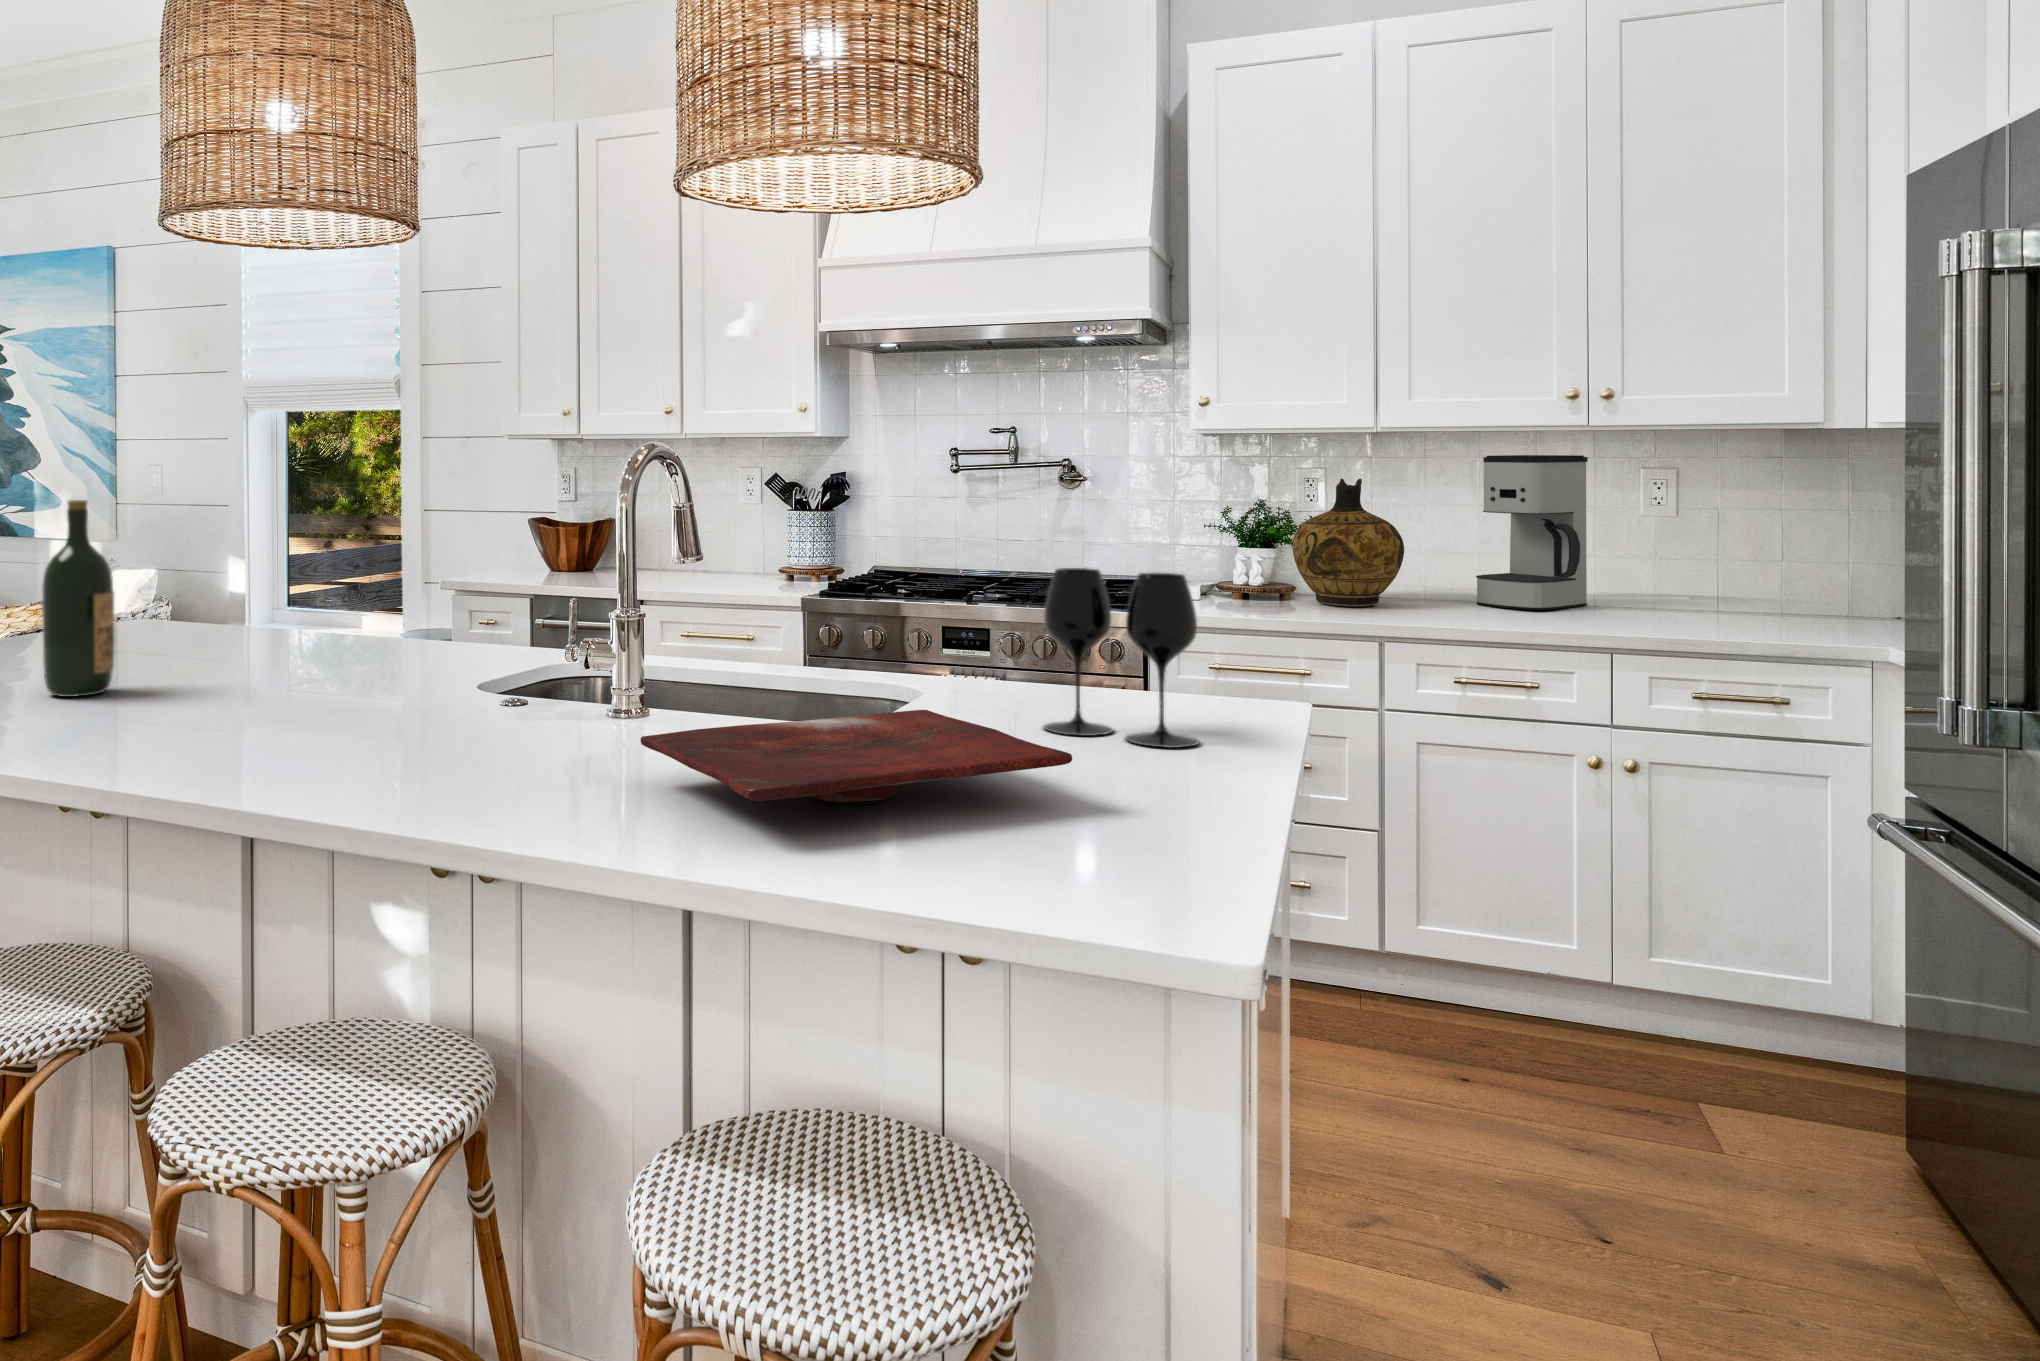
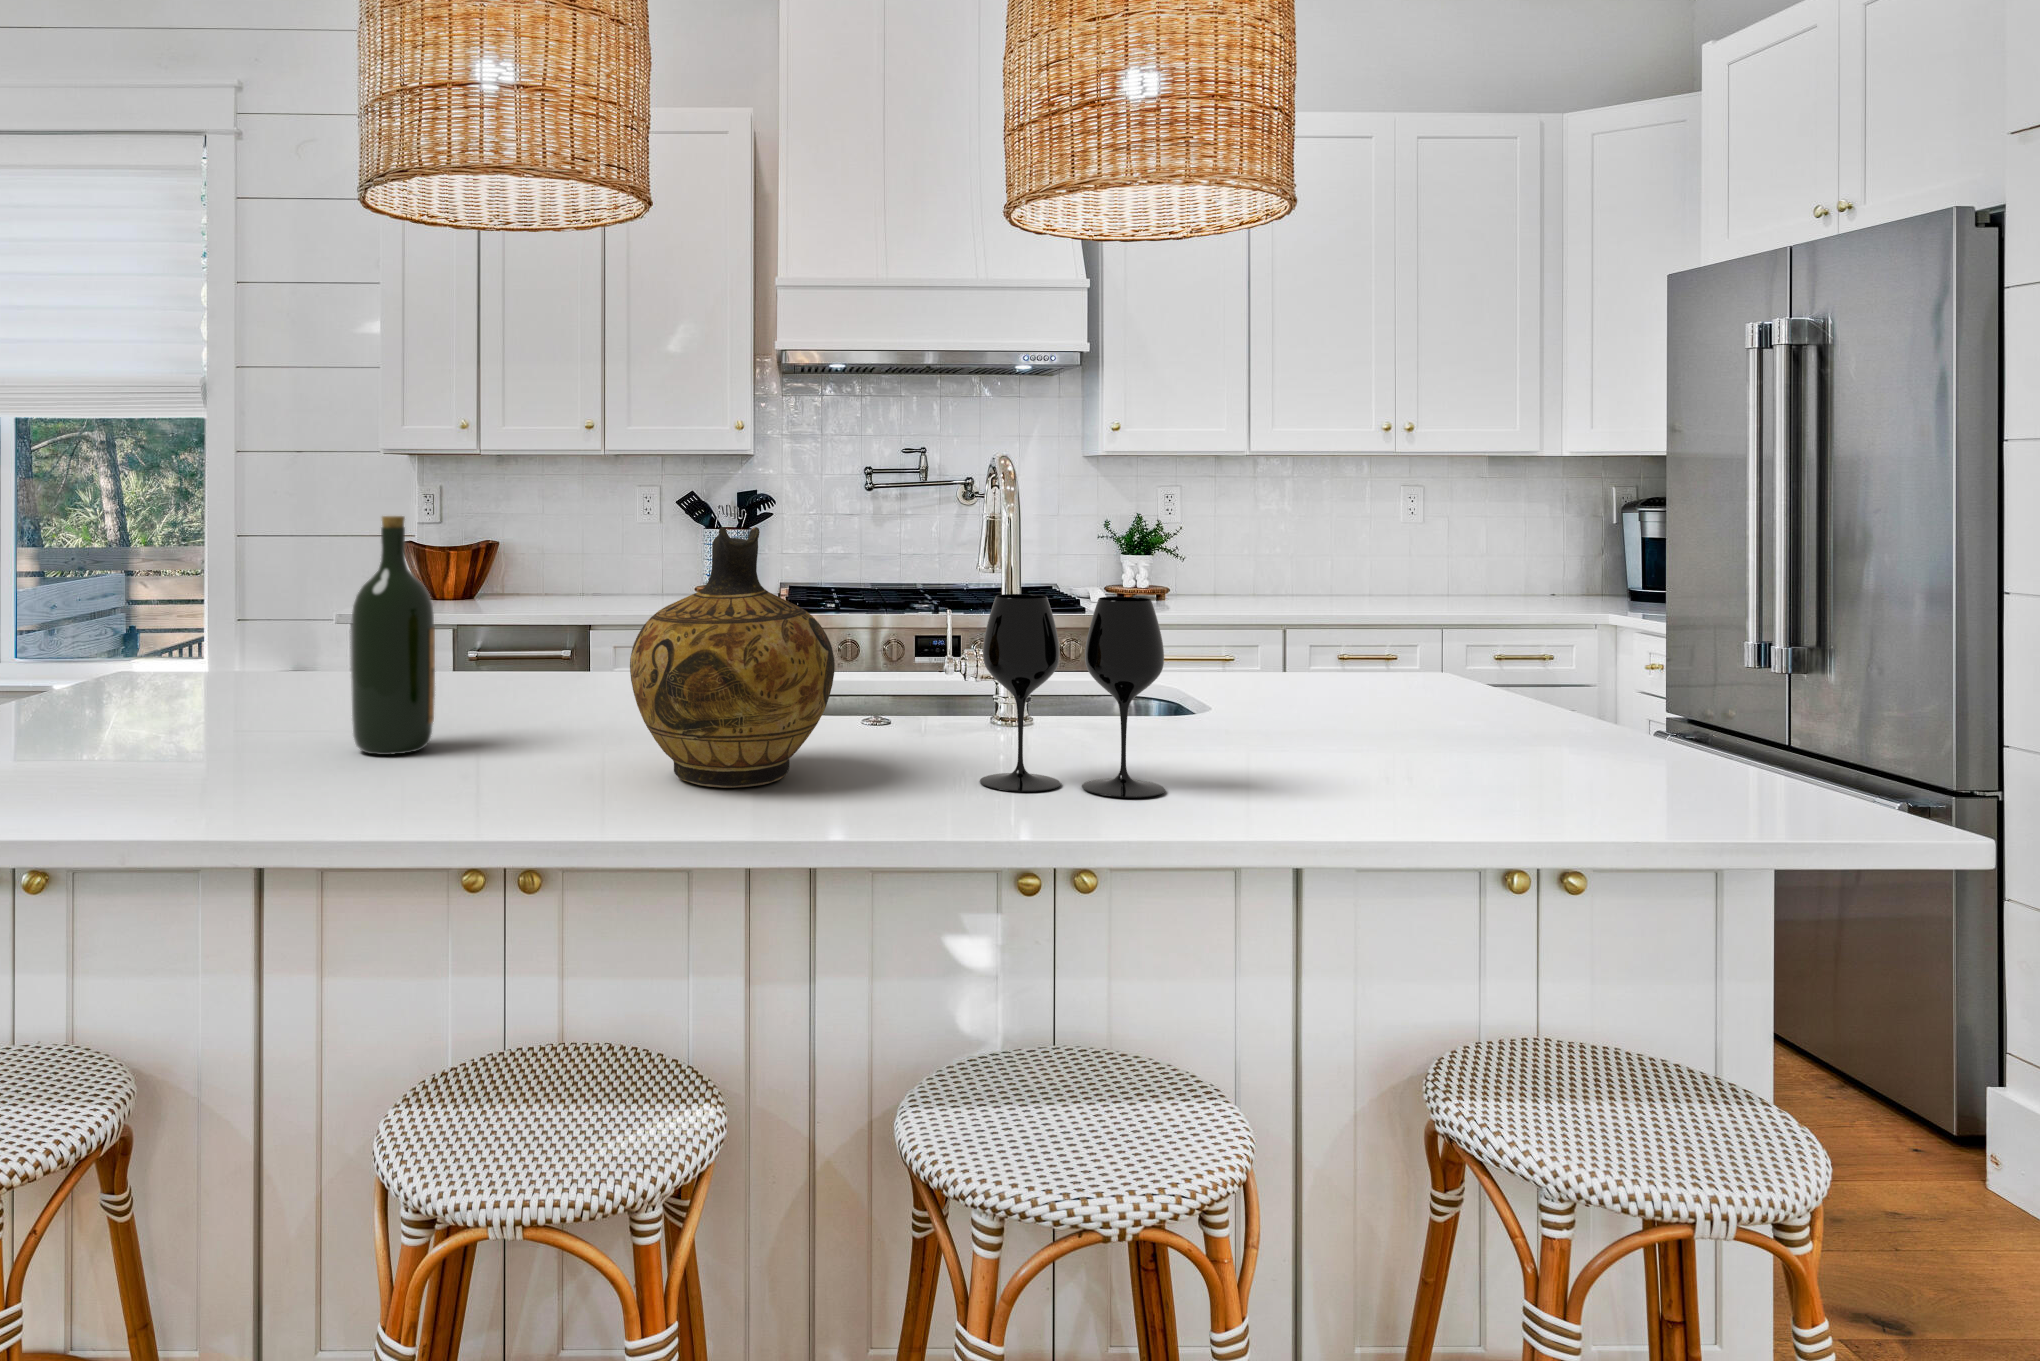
coffee maker: present [1476,455,1588,610] -> none [1306,476,1382,598]
ceramic jug: present [1293,479,1404,606] -> present [630,527,835,788]
wine glass: present [1044,568,1199,748] -> present [980,594,1165,798]
cutting board: present [641,710,1072,802] -> none [1242,693,1574,774]

